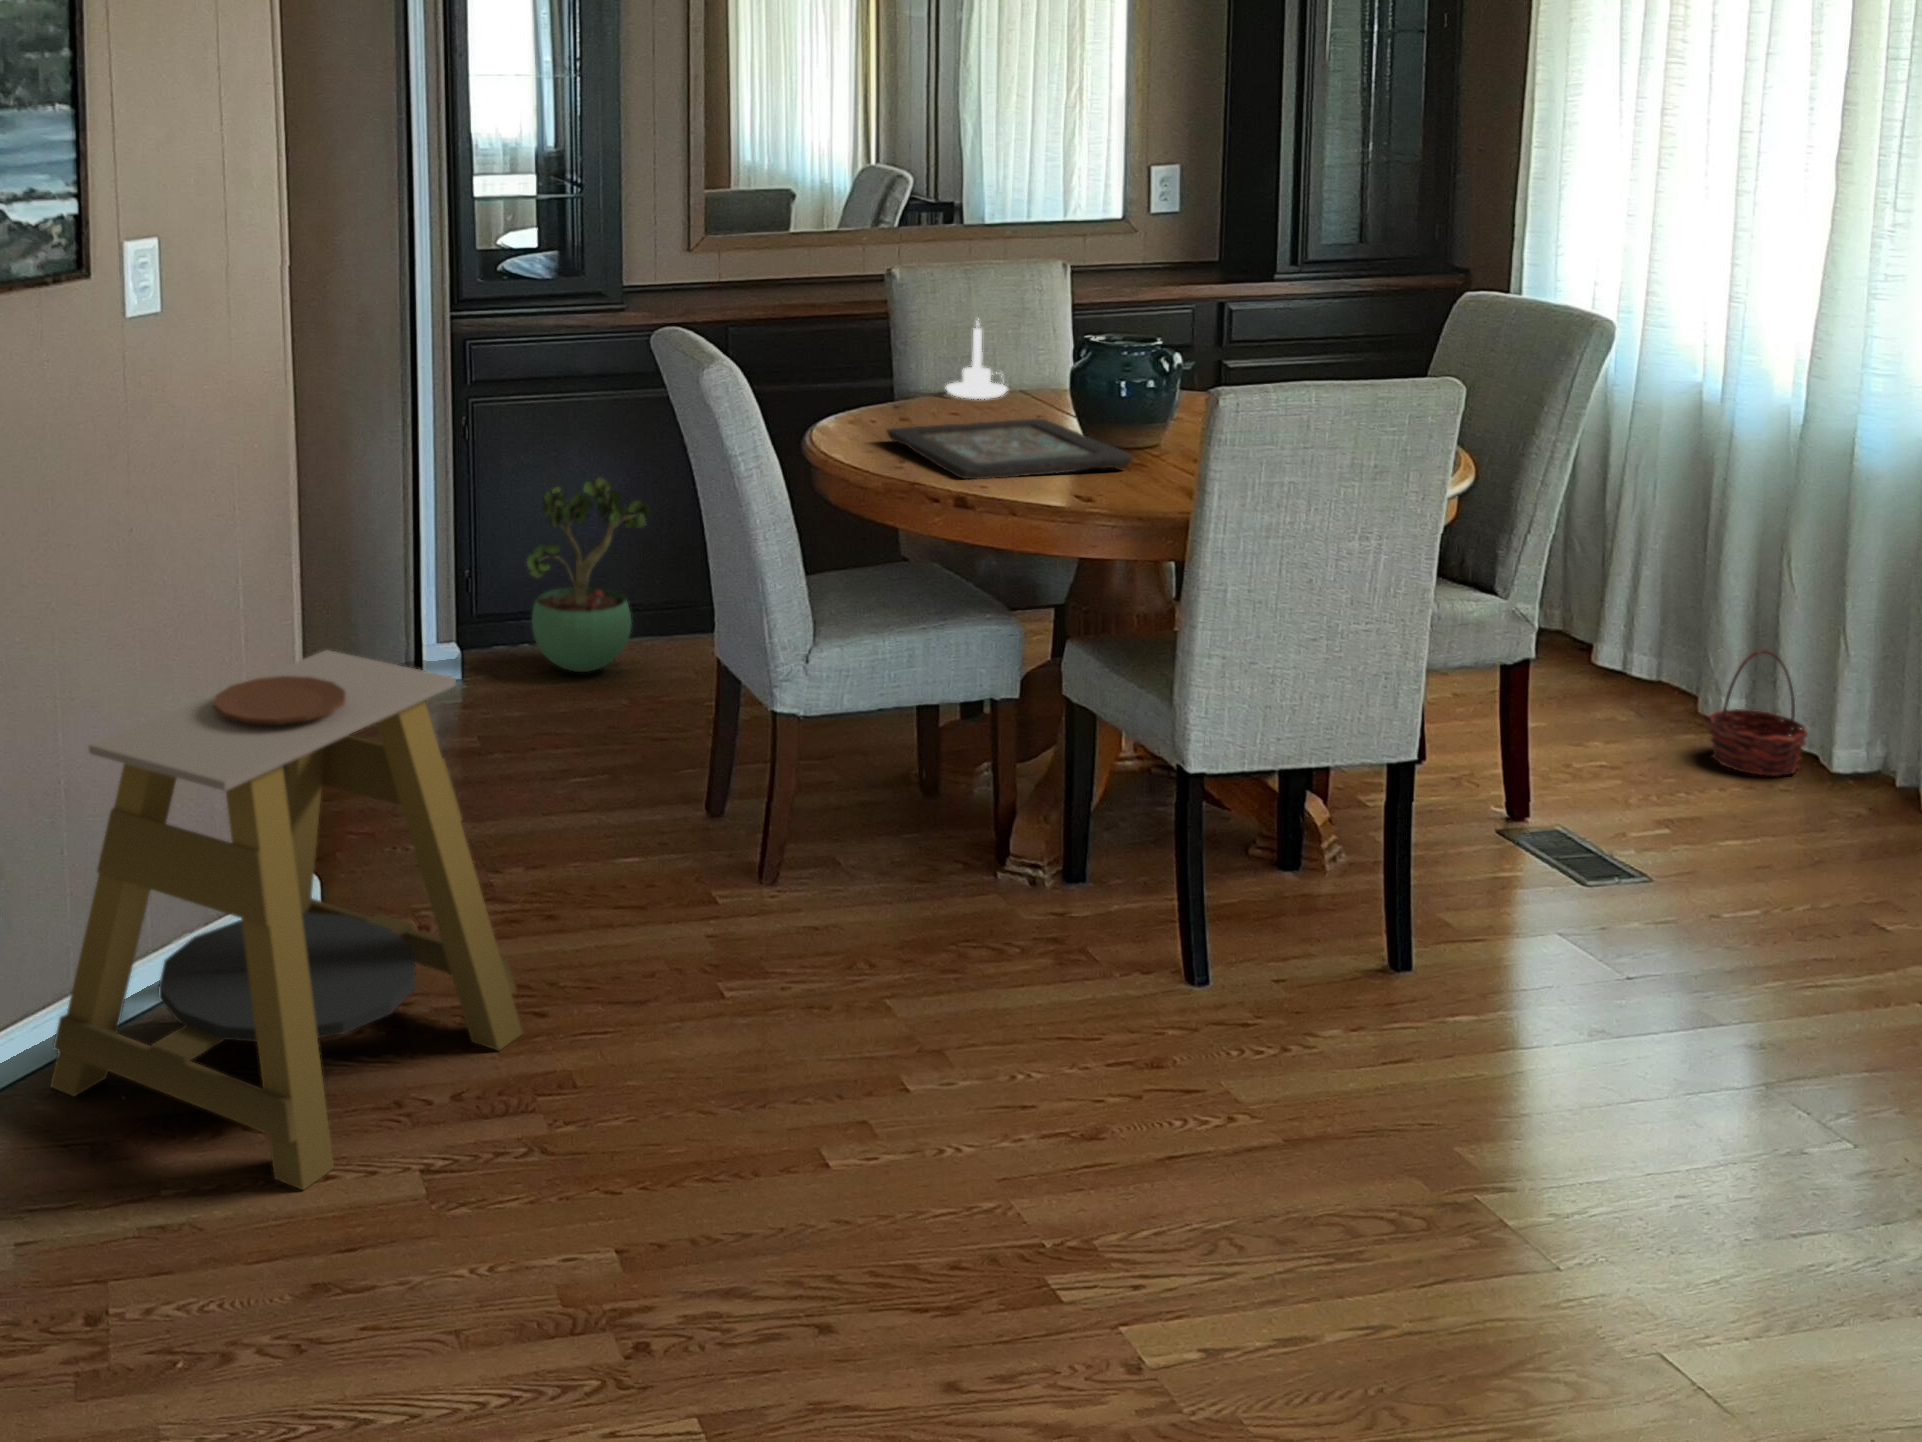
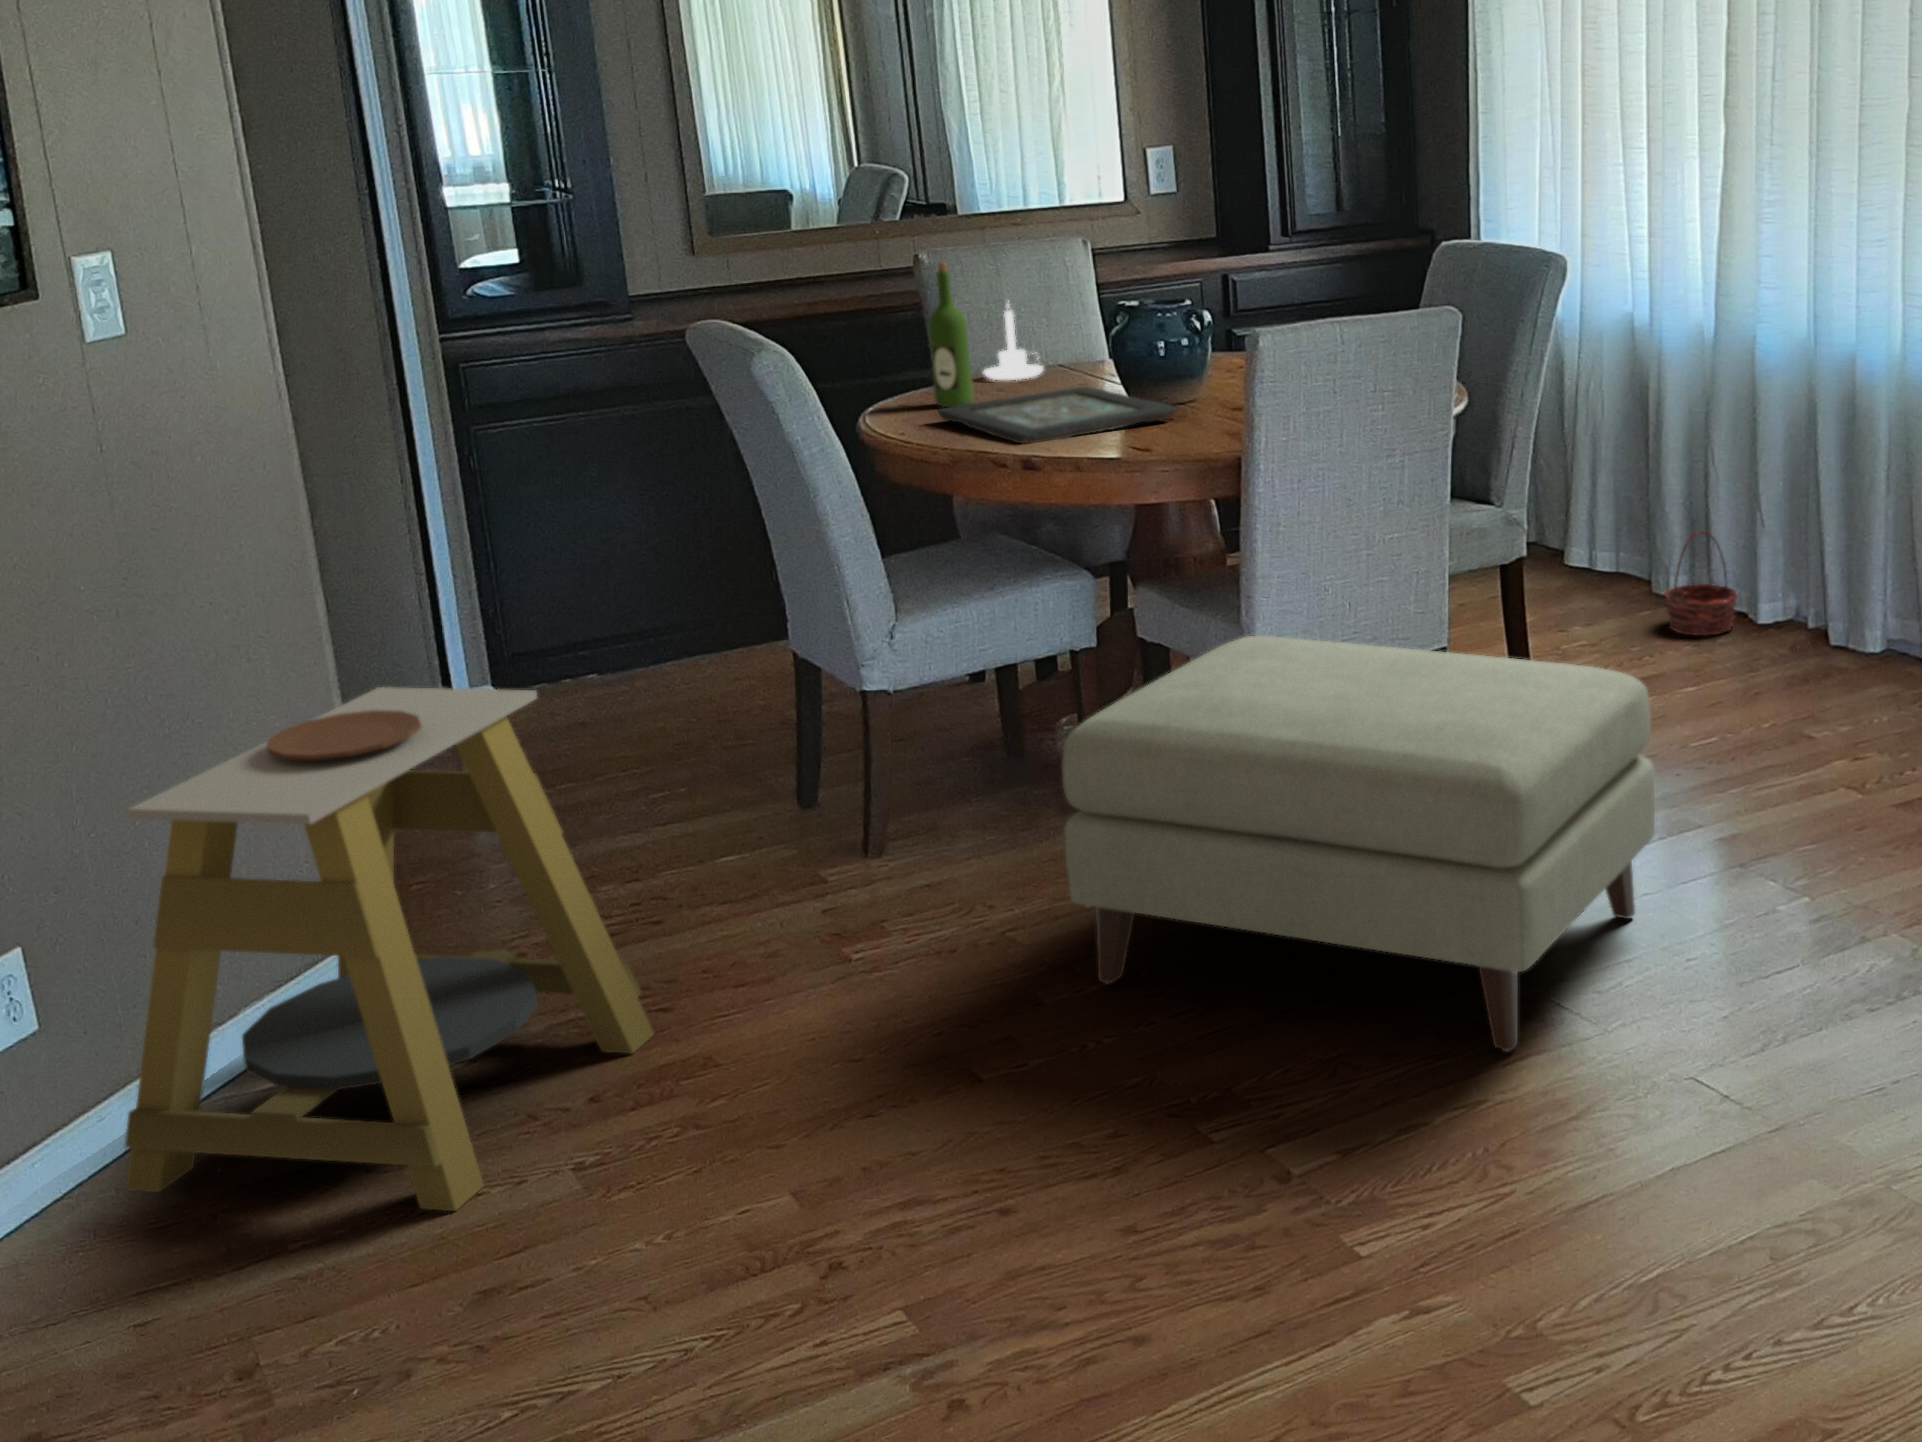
wine bottle: none [890,280,929,424] -> present [929,262,973,407]
potted plant: present [527,477,652,672] -> none [556,504,689,714]
ottoman: none [948,722,1674,1300] -> present [1062,636,1655,1051]

